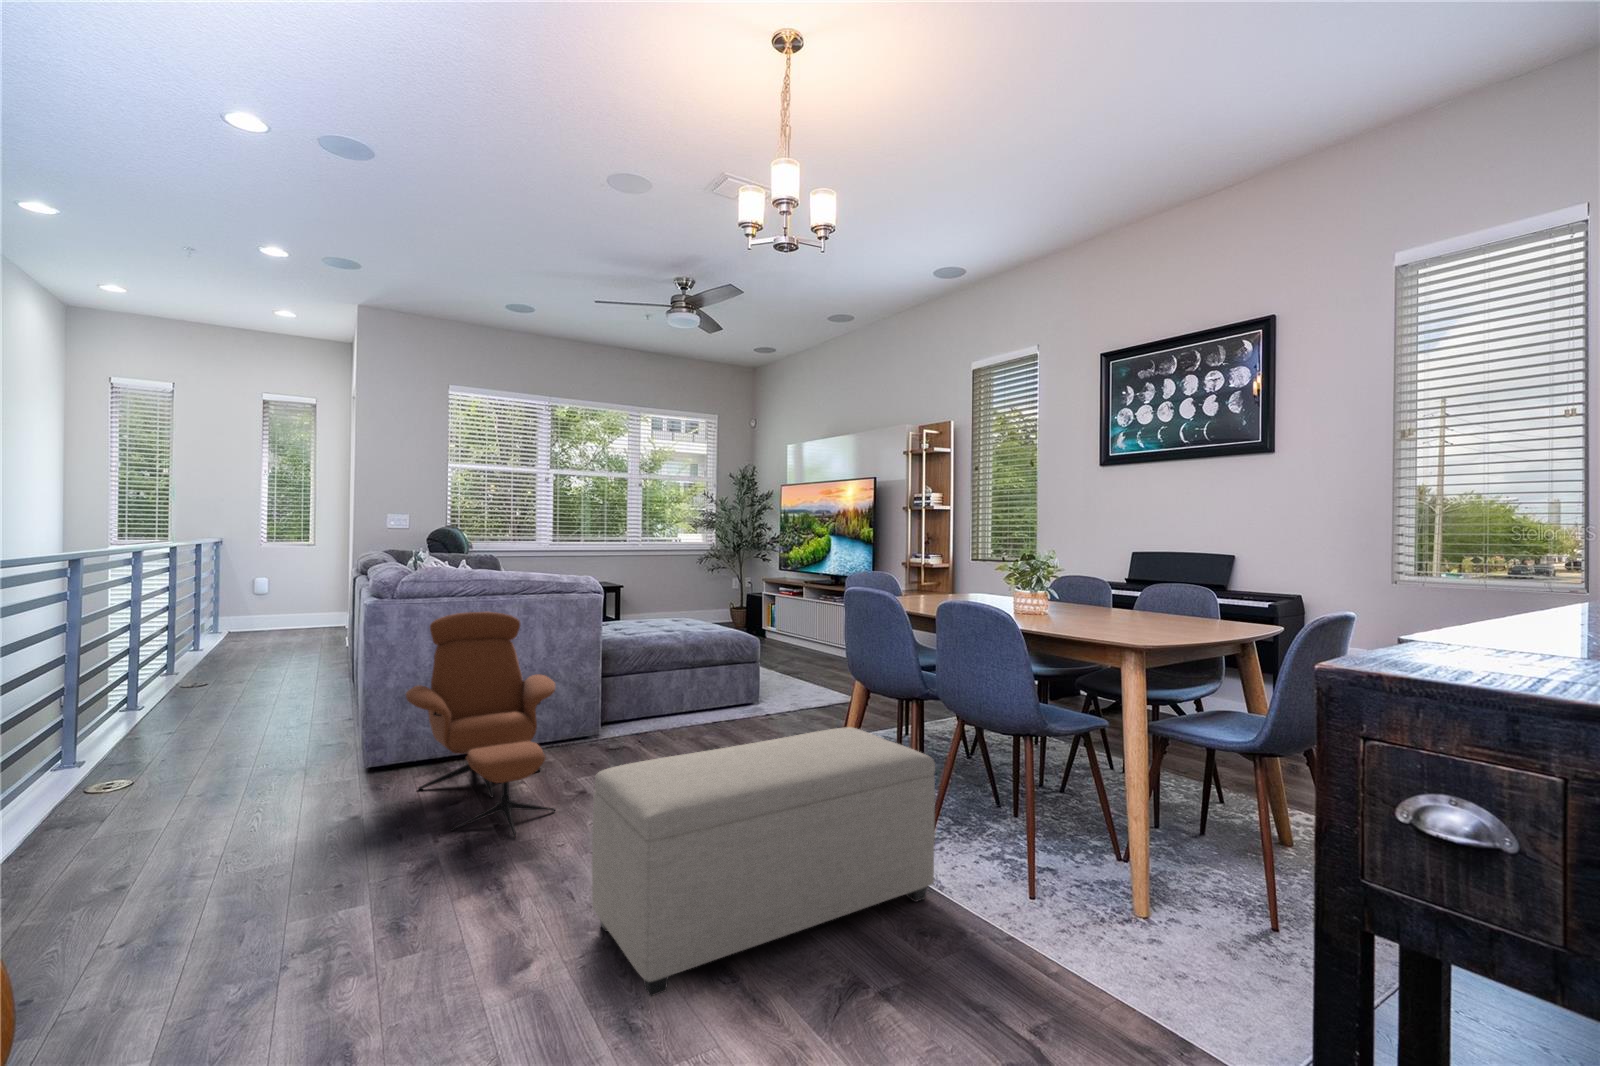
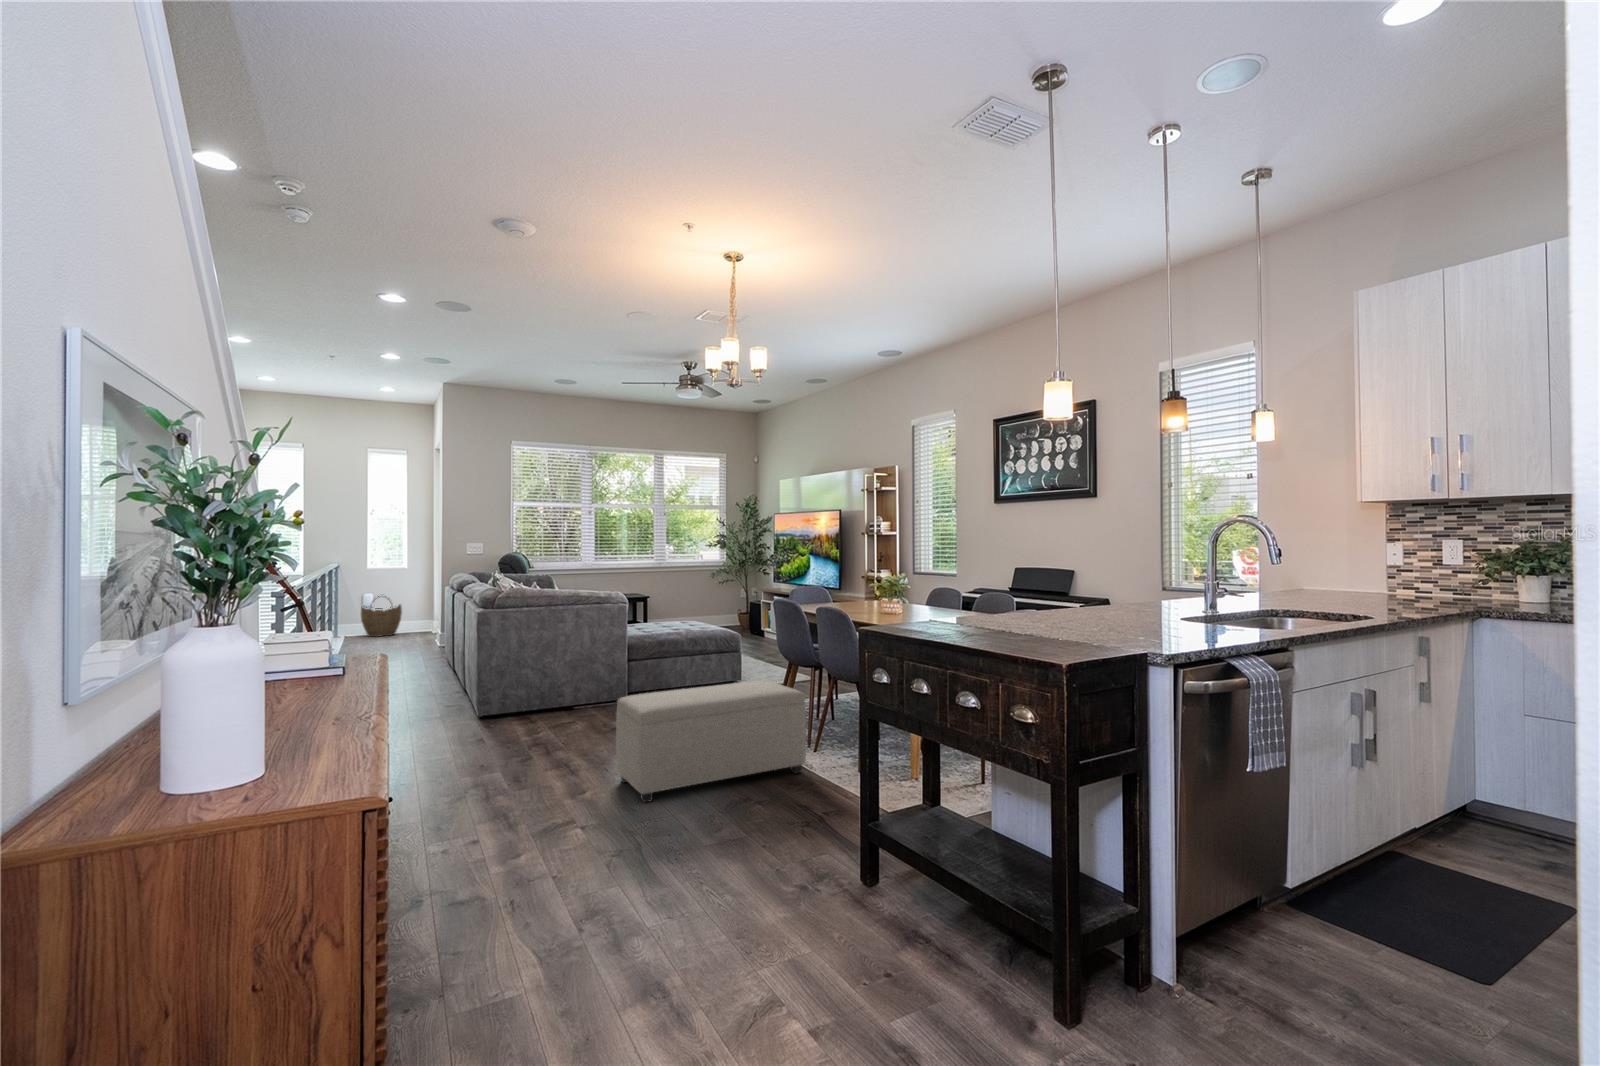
woven basket: none [251,579,306,633] -> present [361,596,402,637]
lounge chair: present [406,612,555,837] -> none [504,616,597,748]

